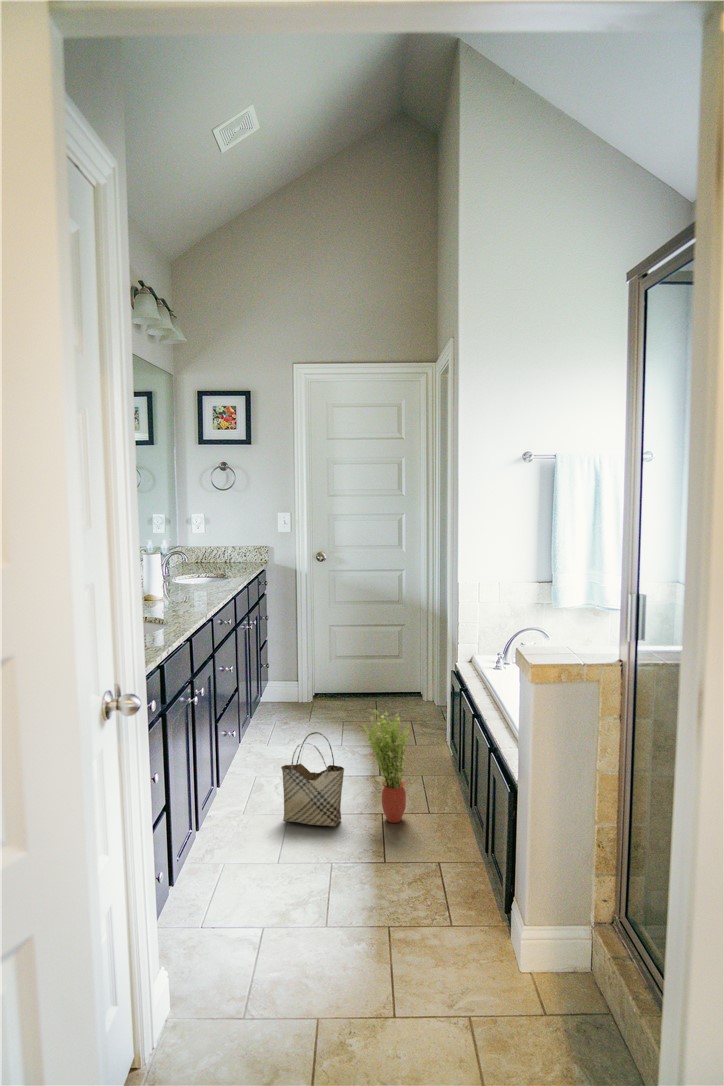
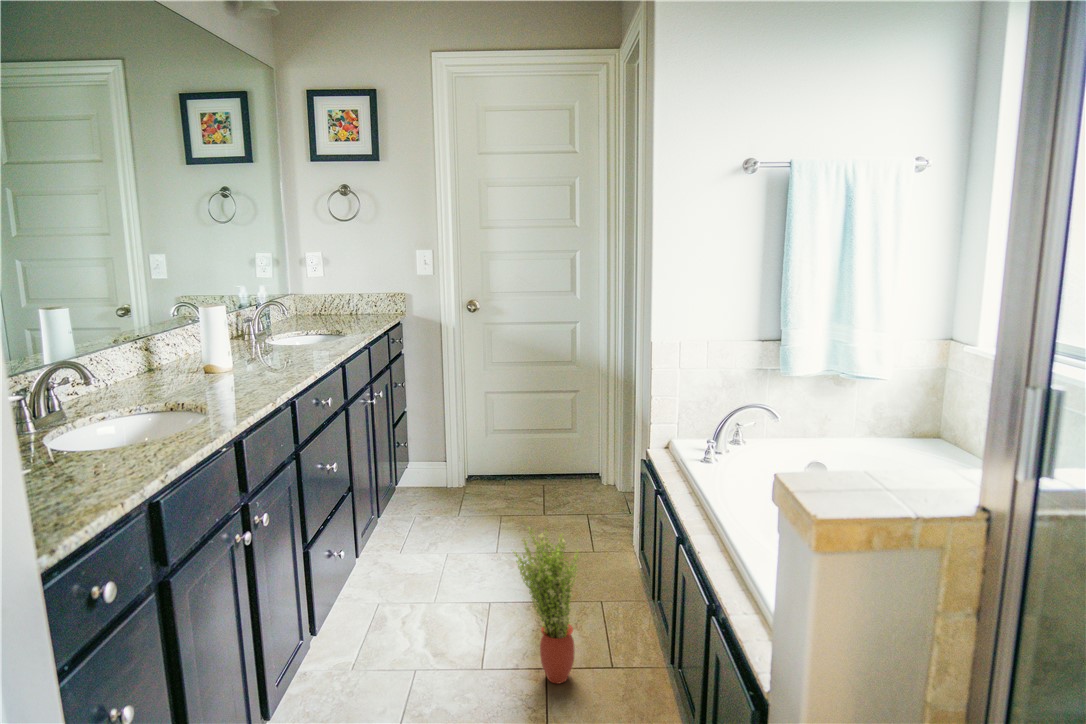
woven basket: present [281,732,344,826] -> none [396,556,486,692]

